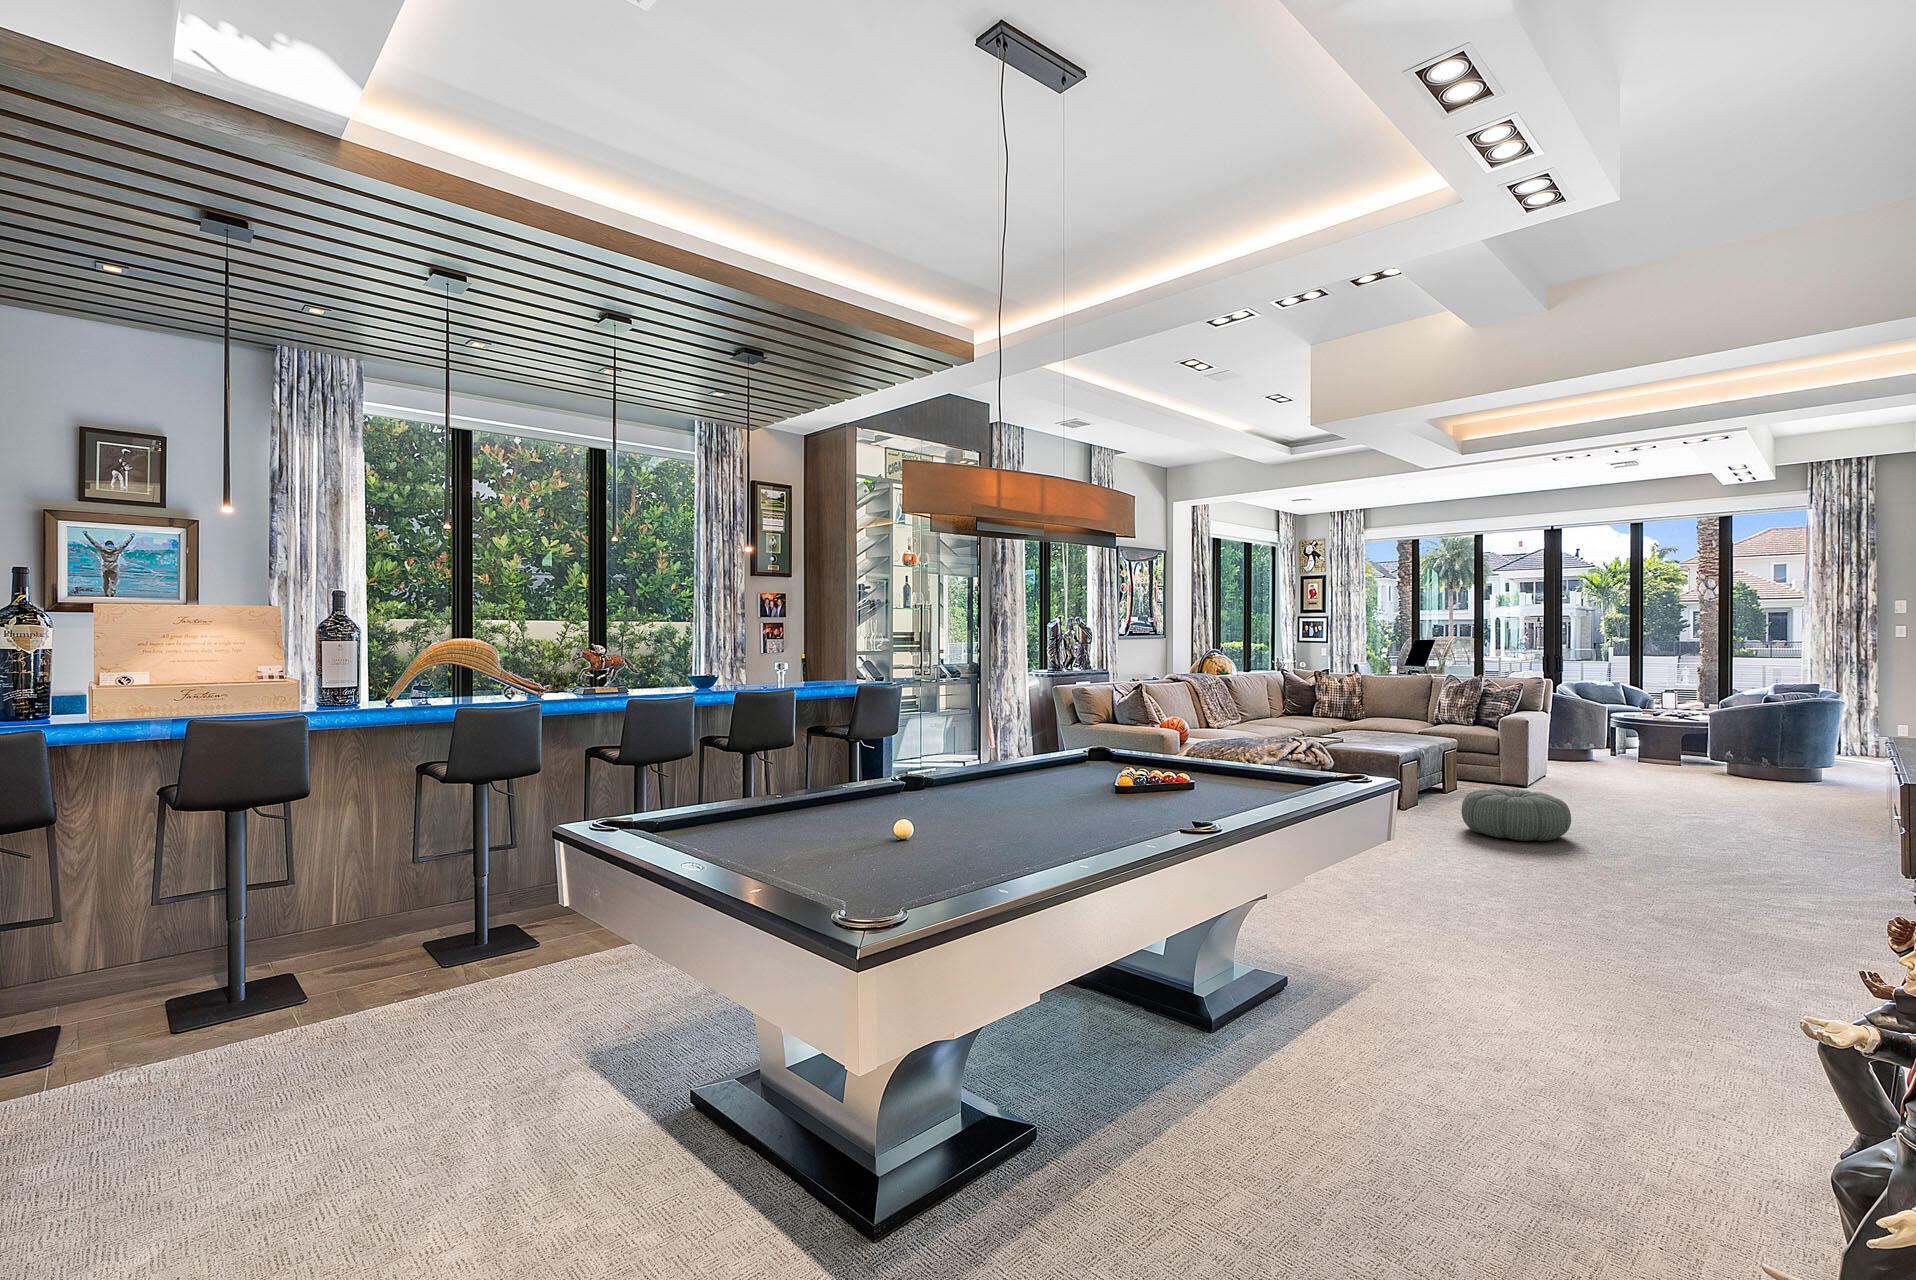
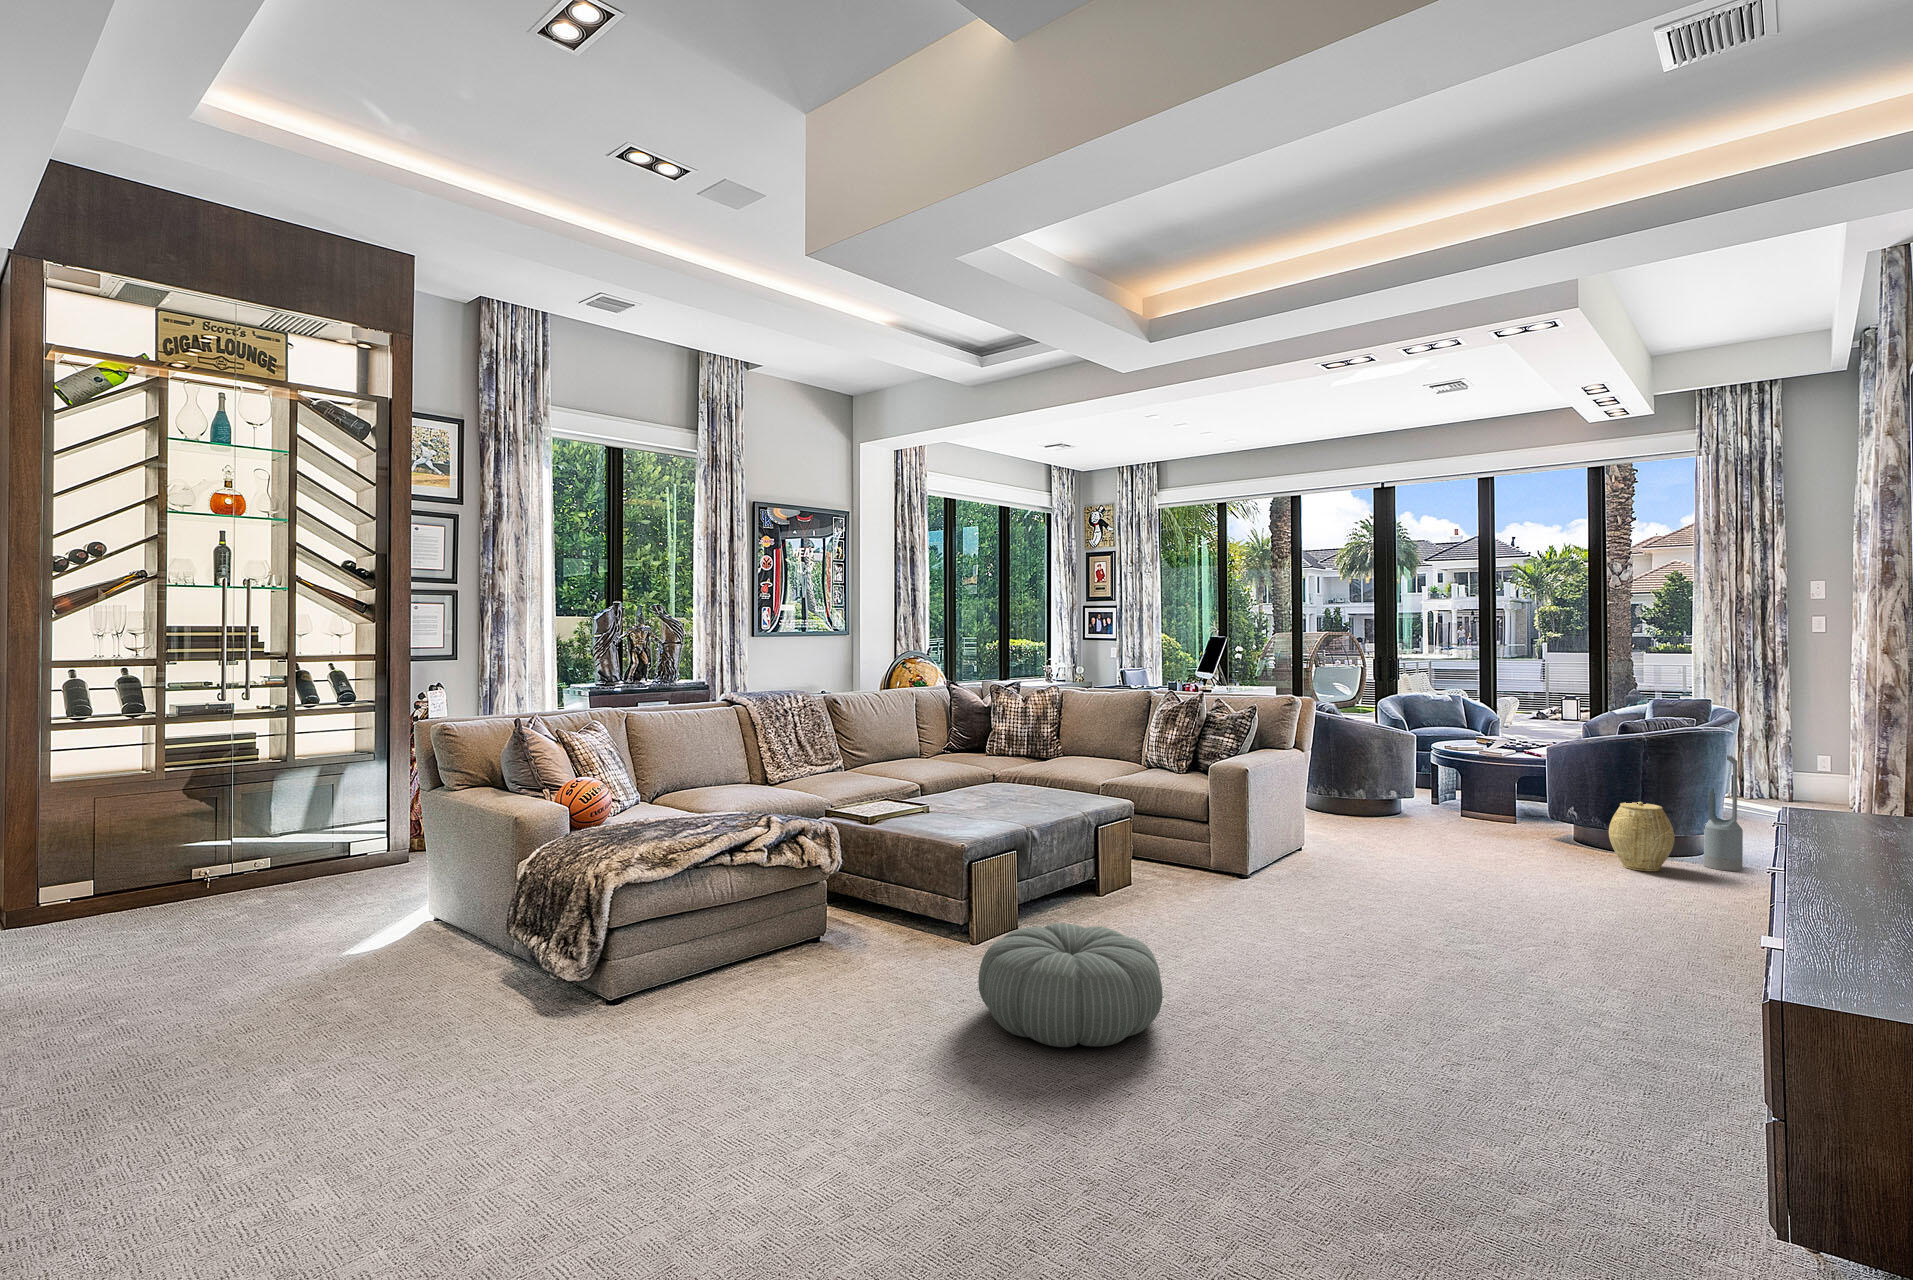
air purifier: none [1829,713,1857,787] -> present [1704,755,1743,871]
woven basket: none [1766,743,1812,787] -> present [1609,802,1675,871]

